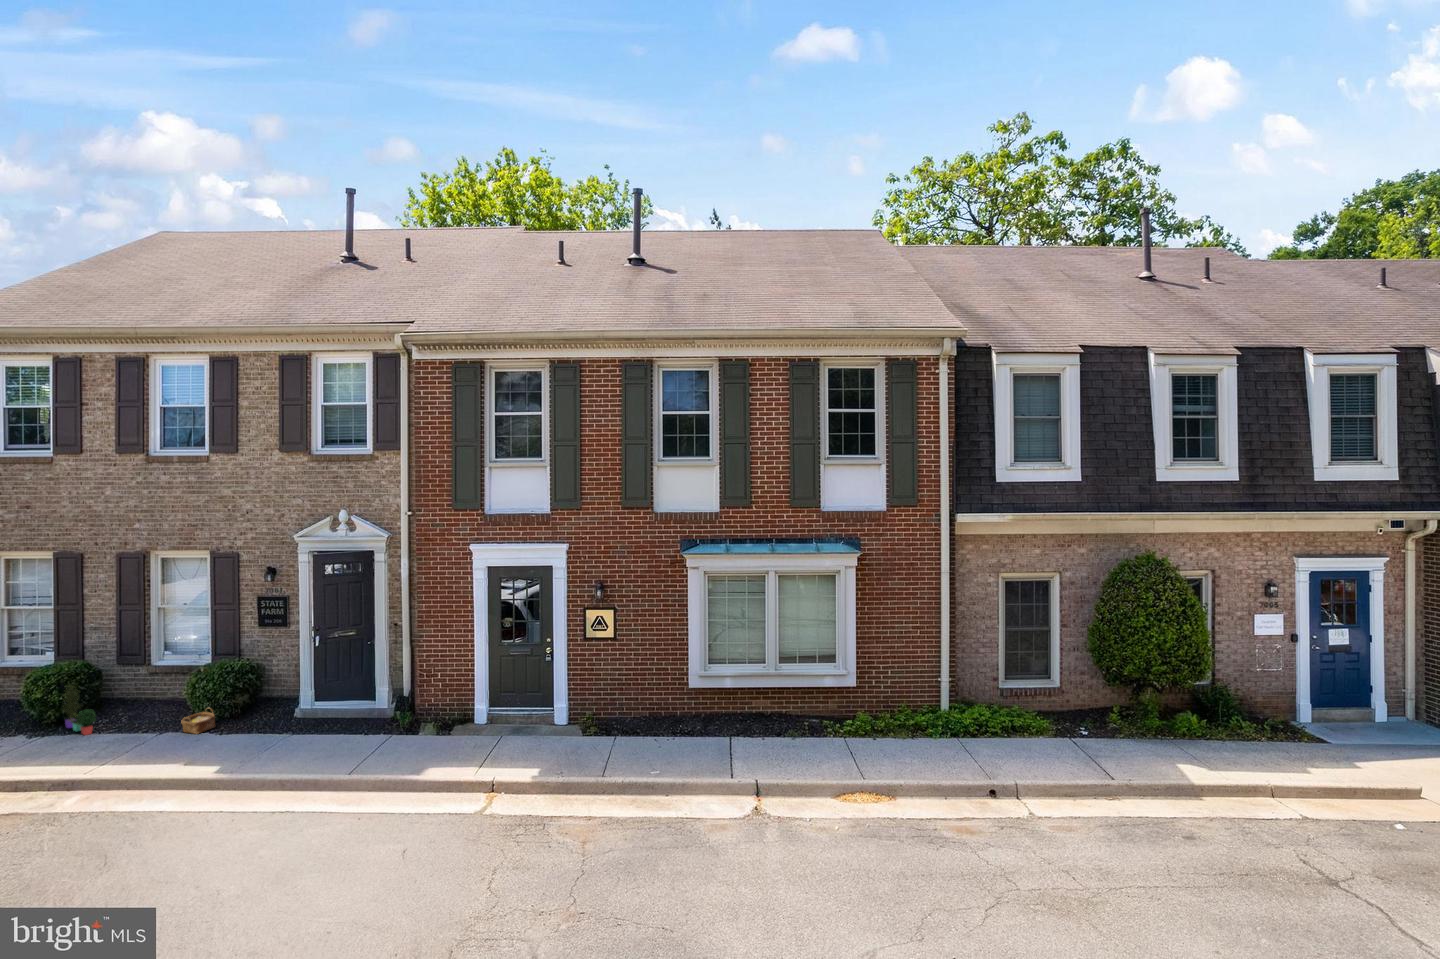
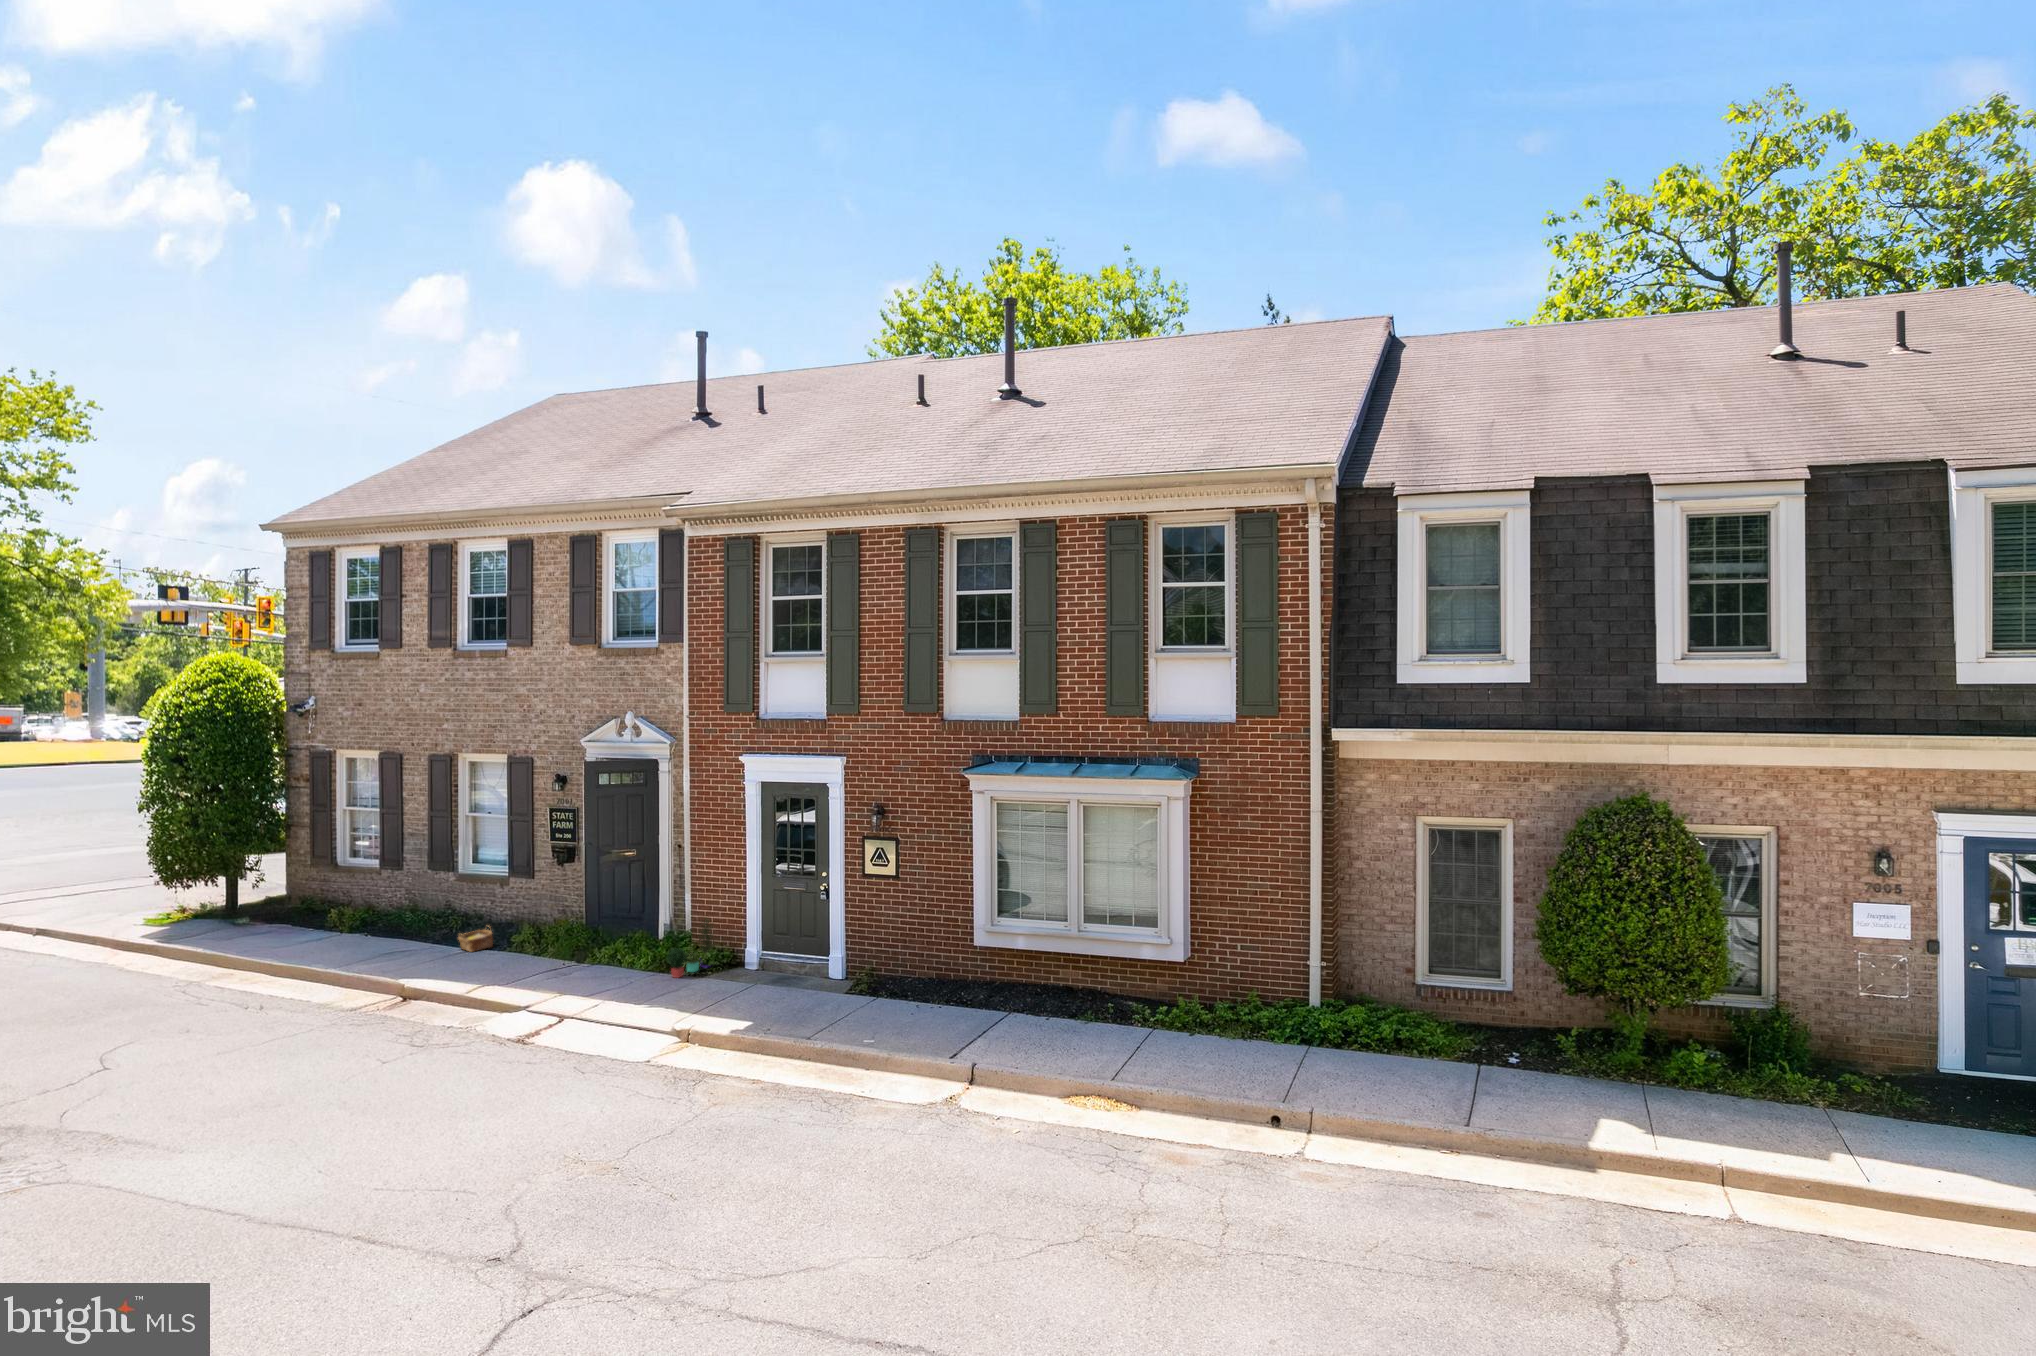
potted plant: present [63,686,96,735] -> present [668,919,714,978]

